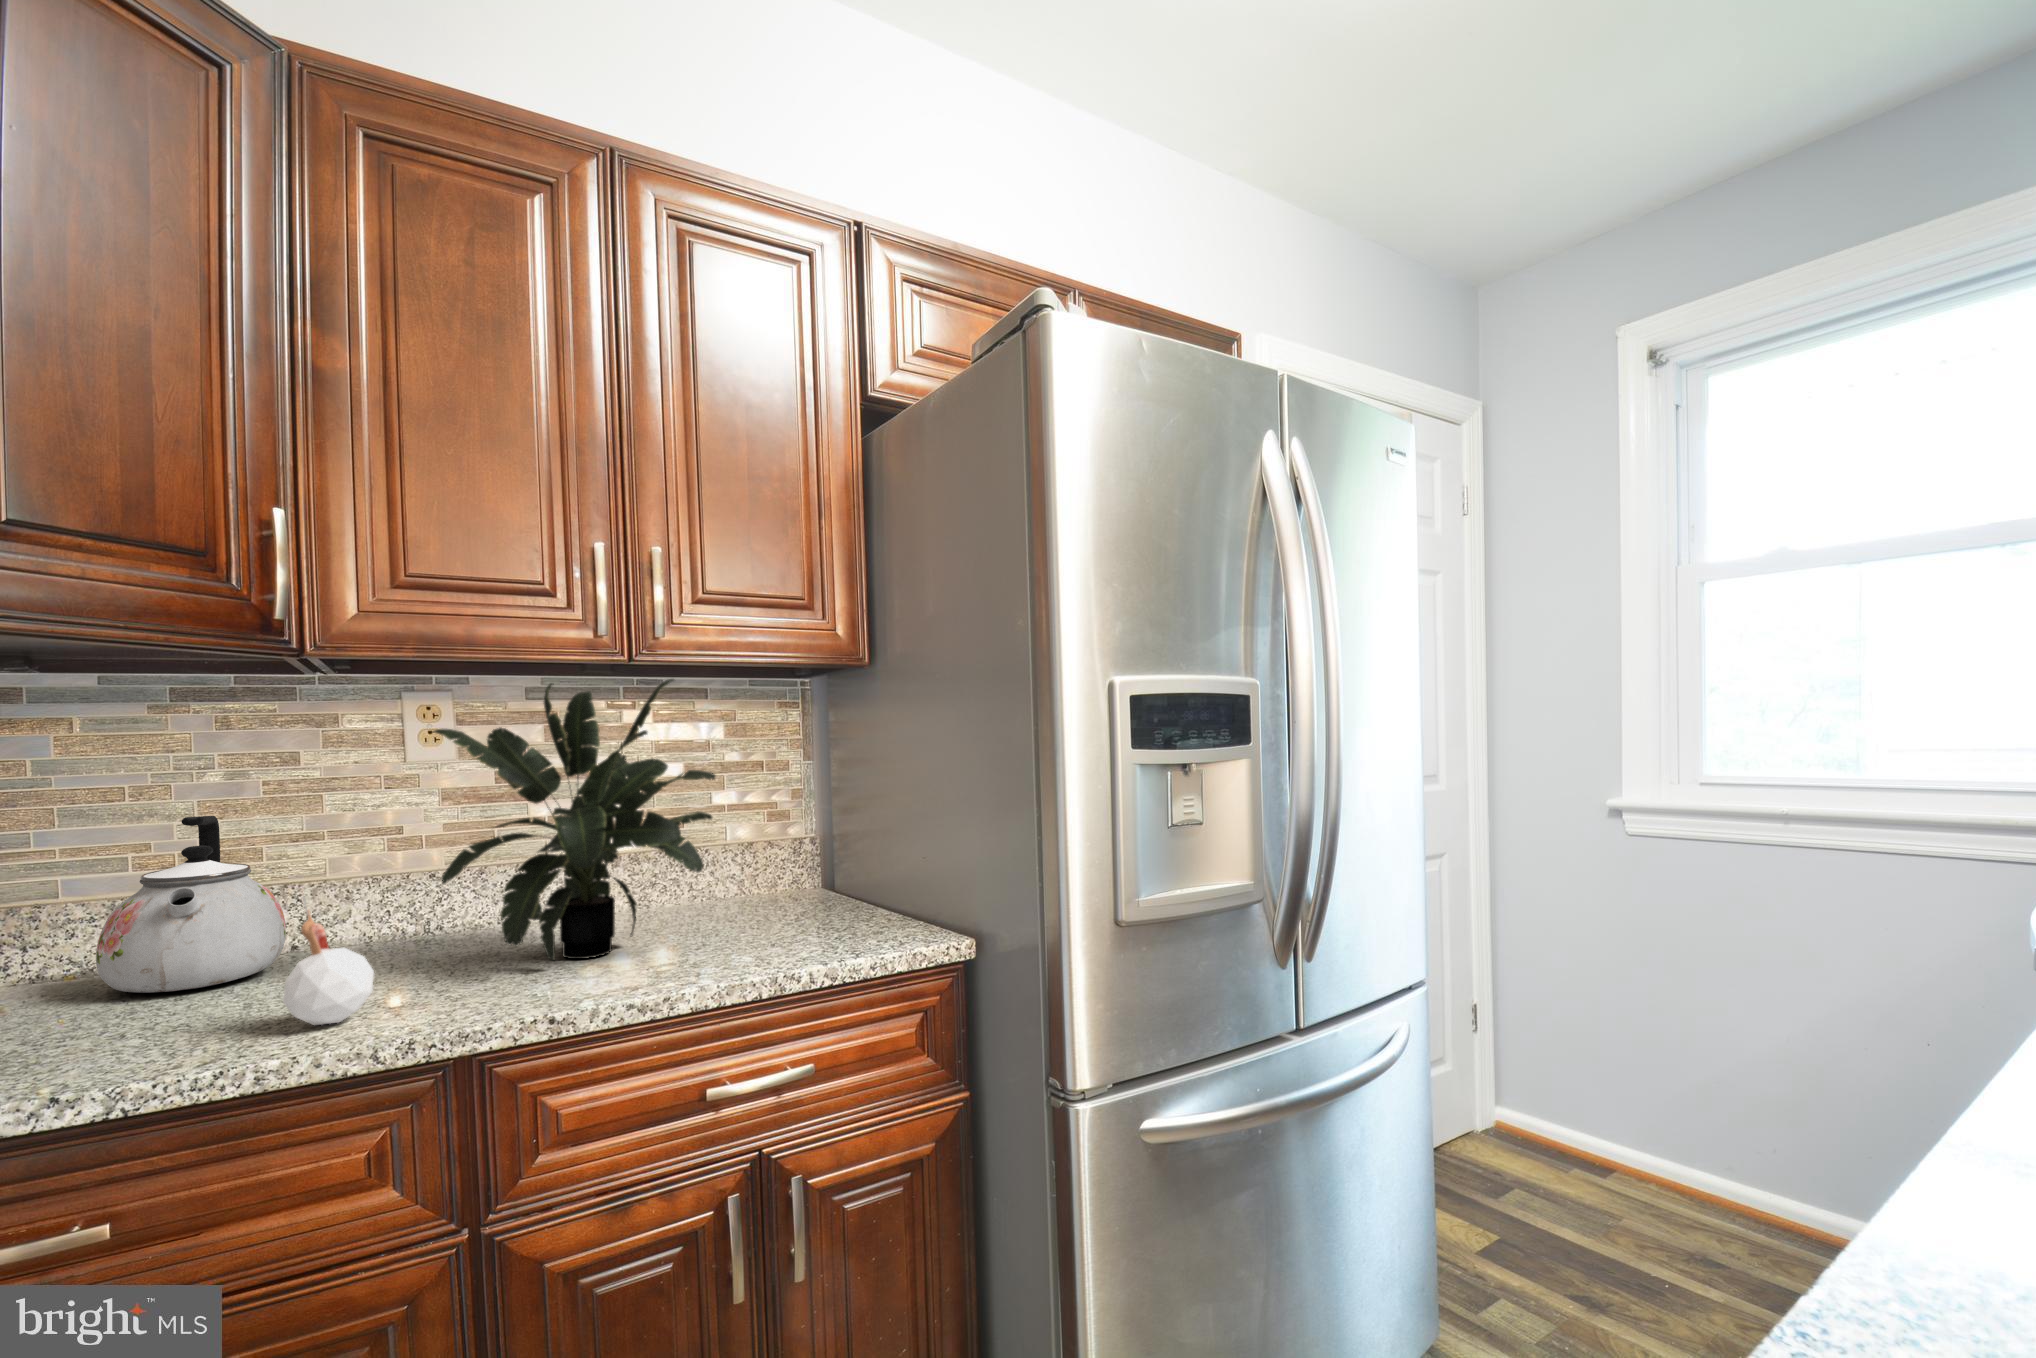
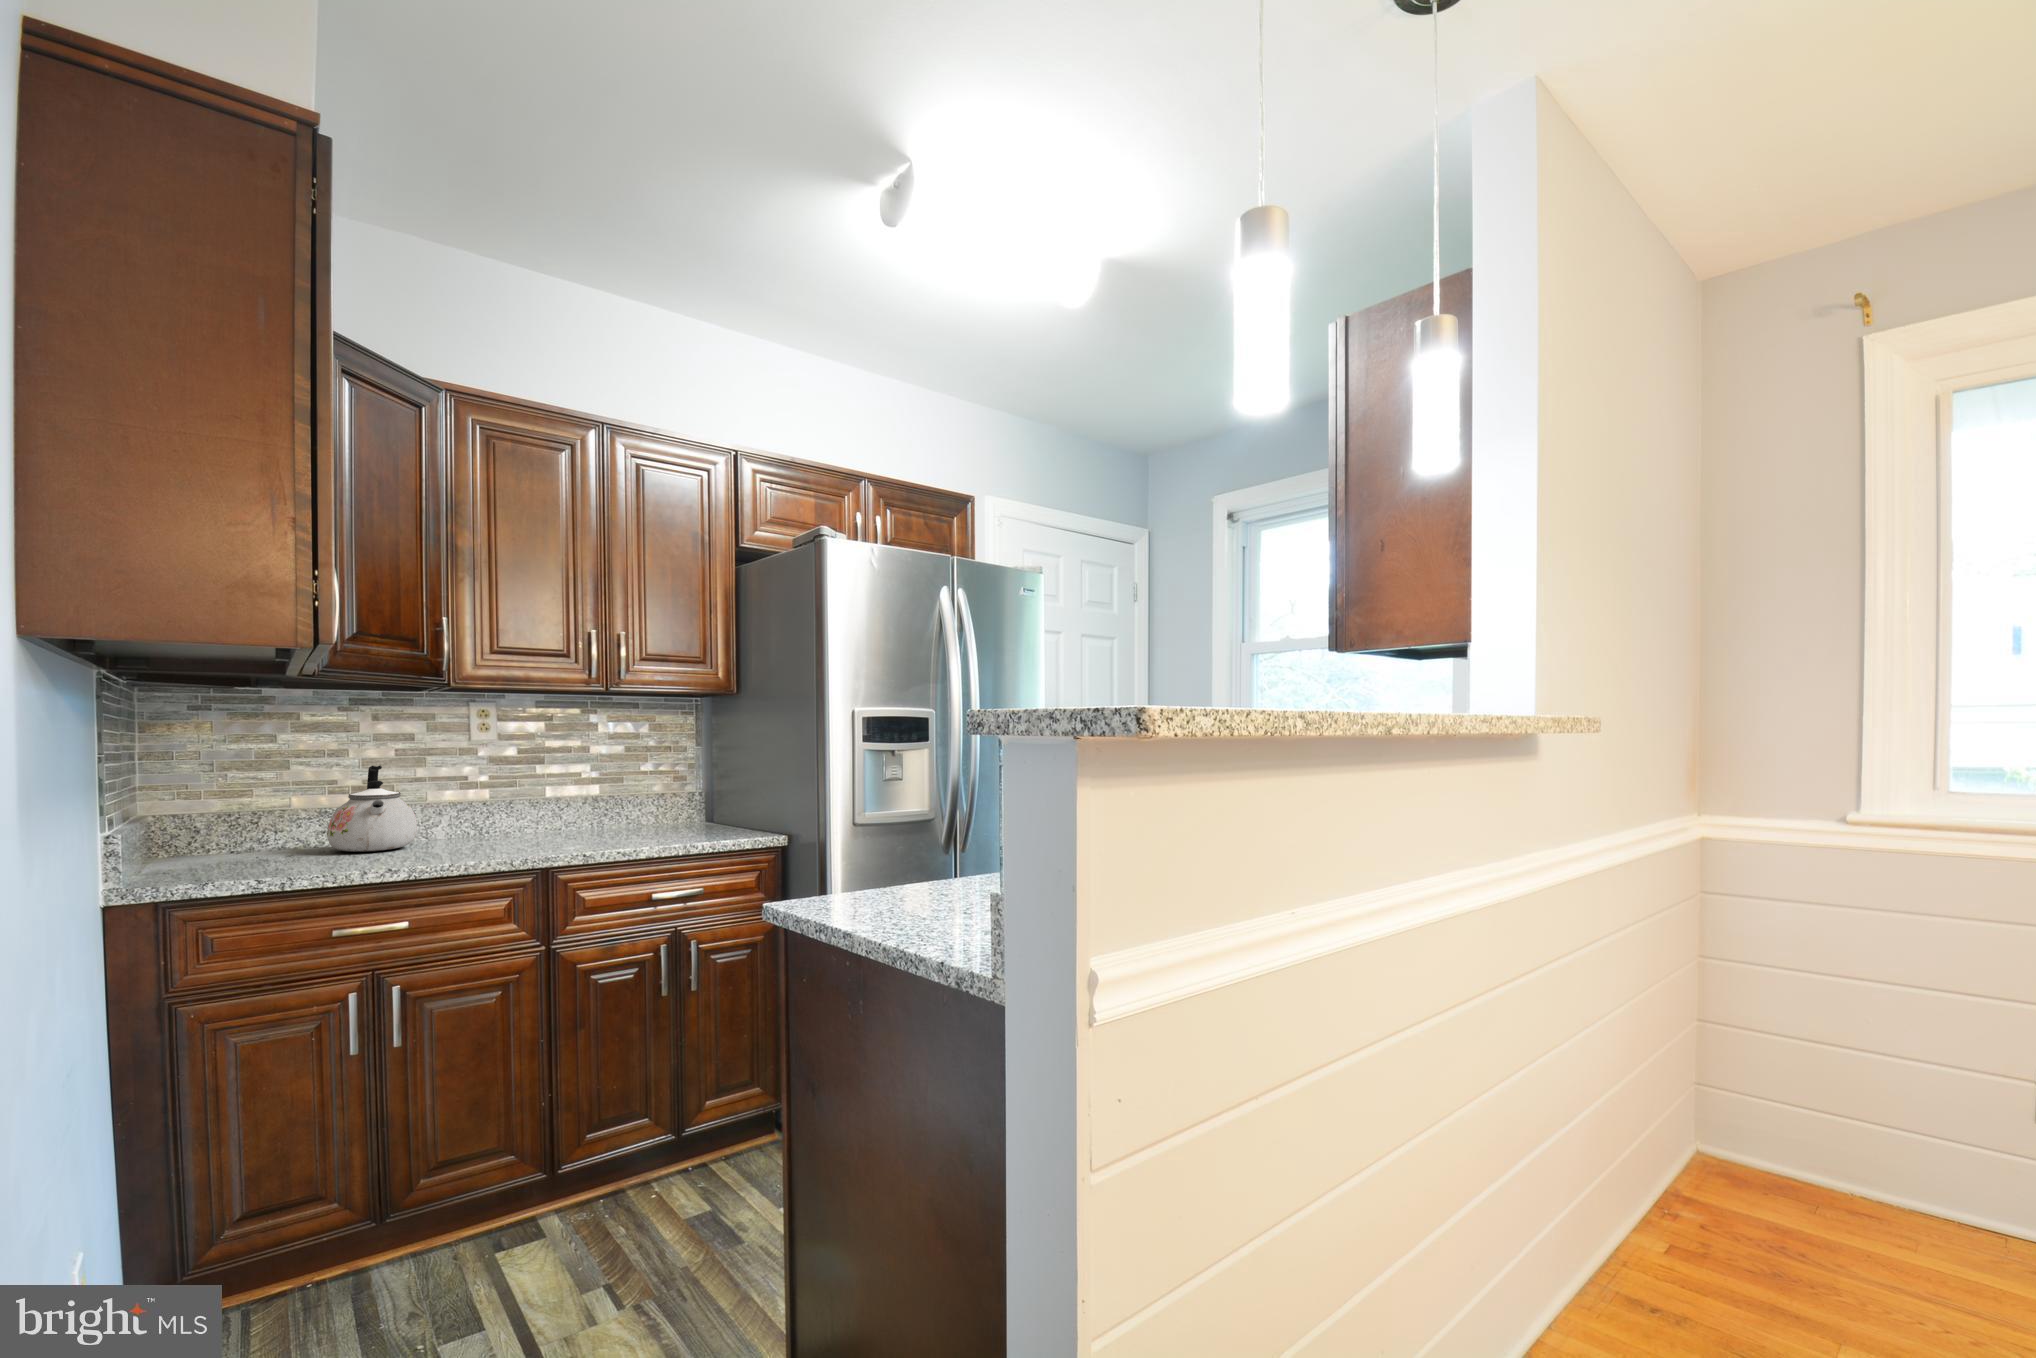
potted plant: present [432,679,715,961] -> none [500,700,652,843]
candle: present [283,897,374,1025] -> none [450,800,489,859]

